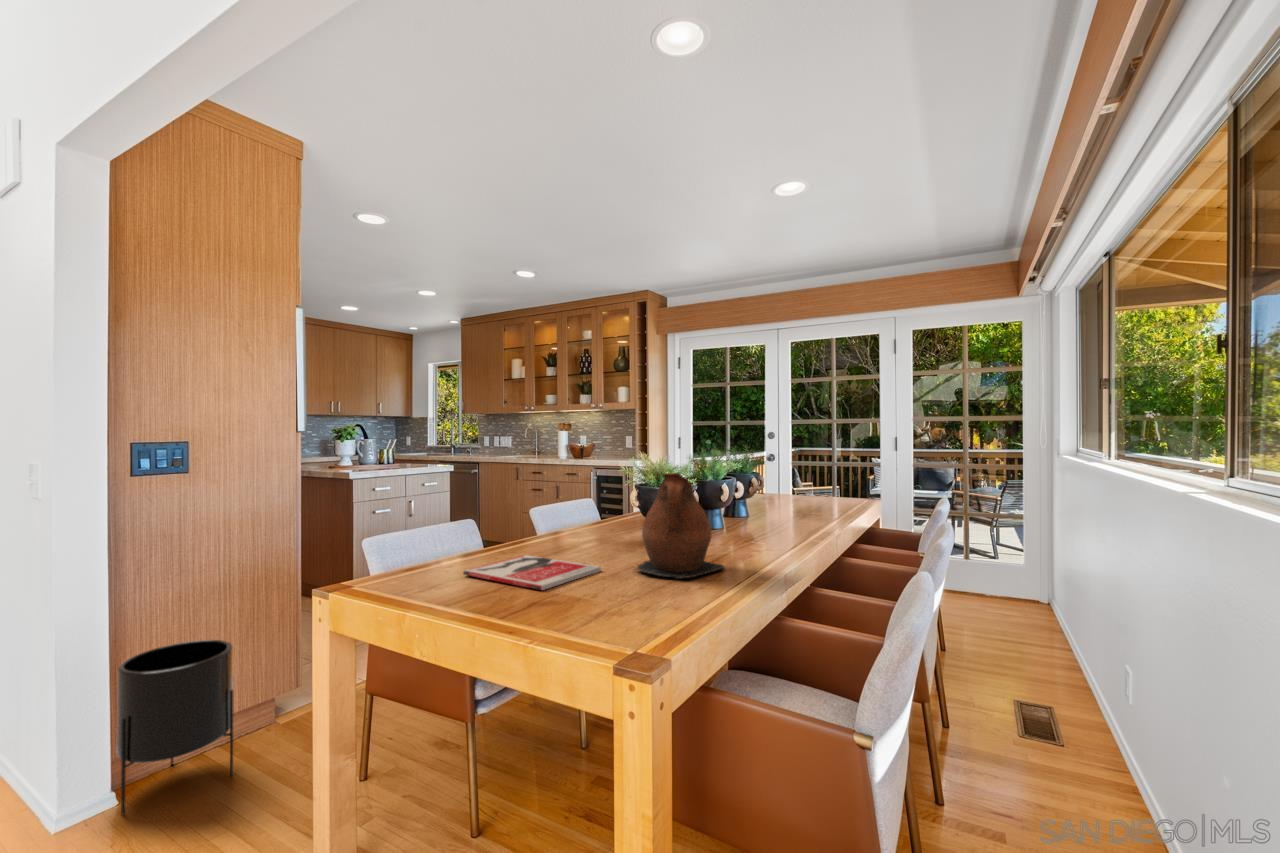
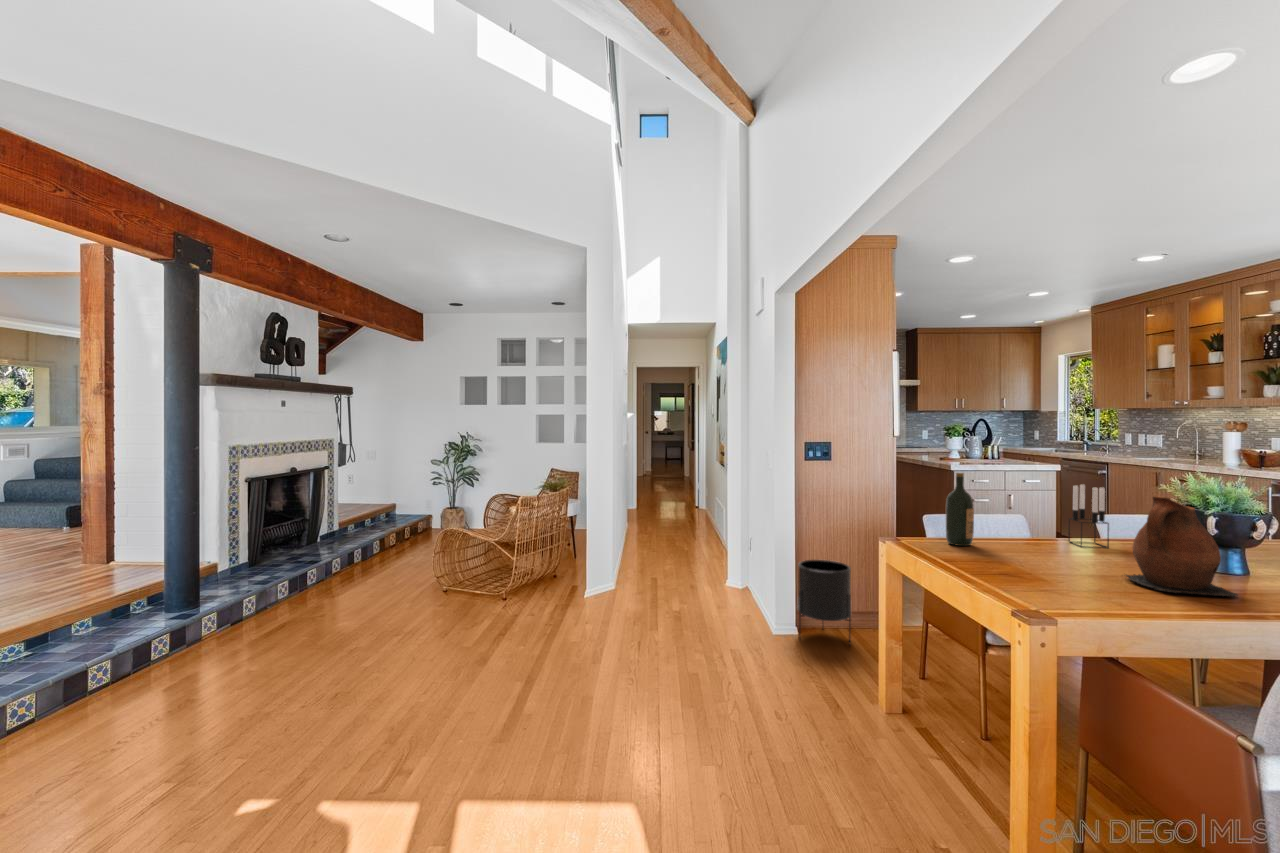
wine bottle: none [417,468,453,574] -> present [946,473,974,546]
candle holder: none [536,473,574,544] -> present [1068,485,1109,548]
book: present [463,555,601,590] -> none [974,547,1093,571]

